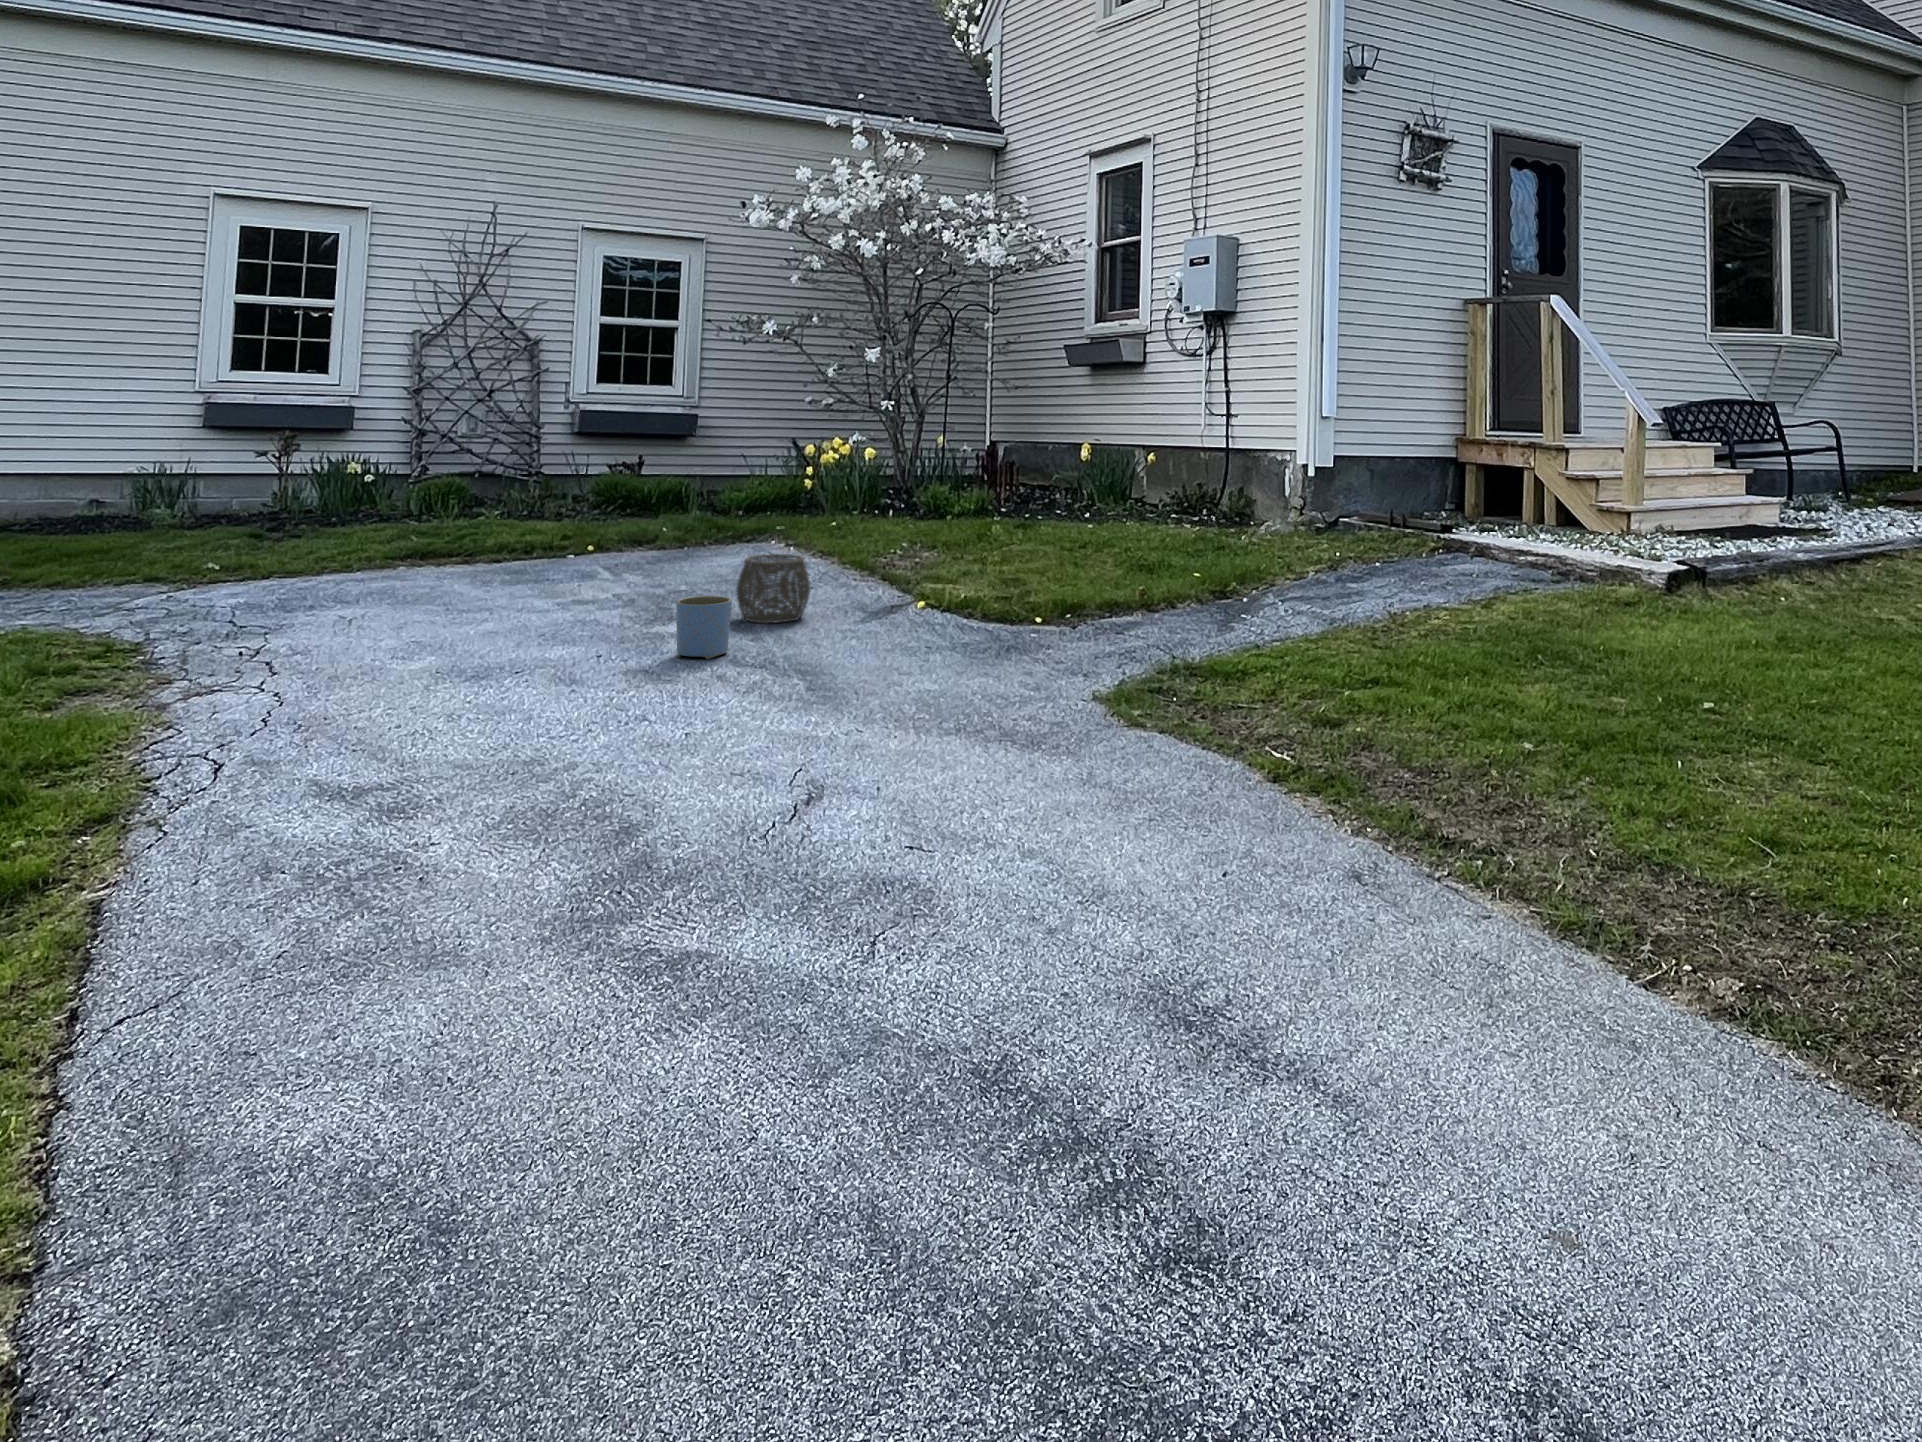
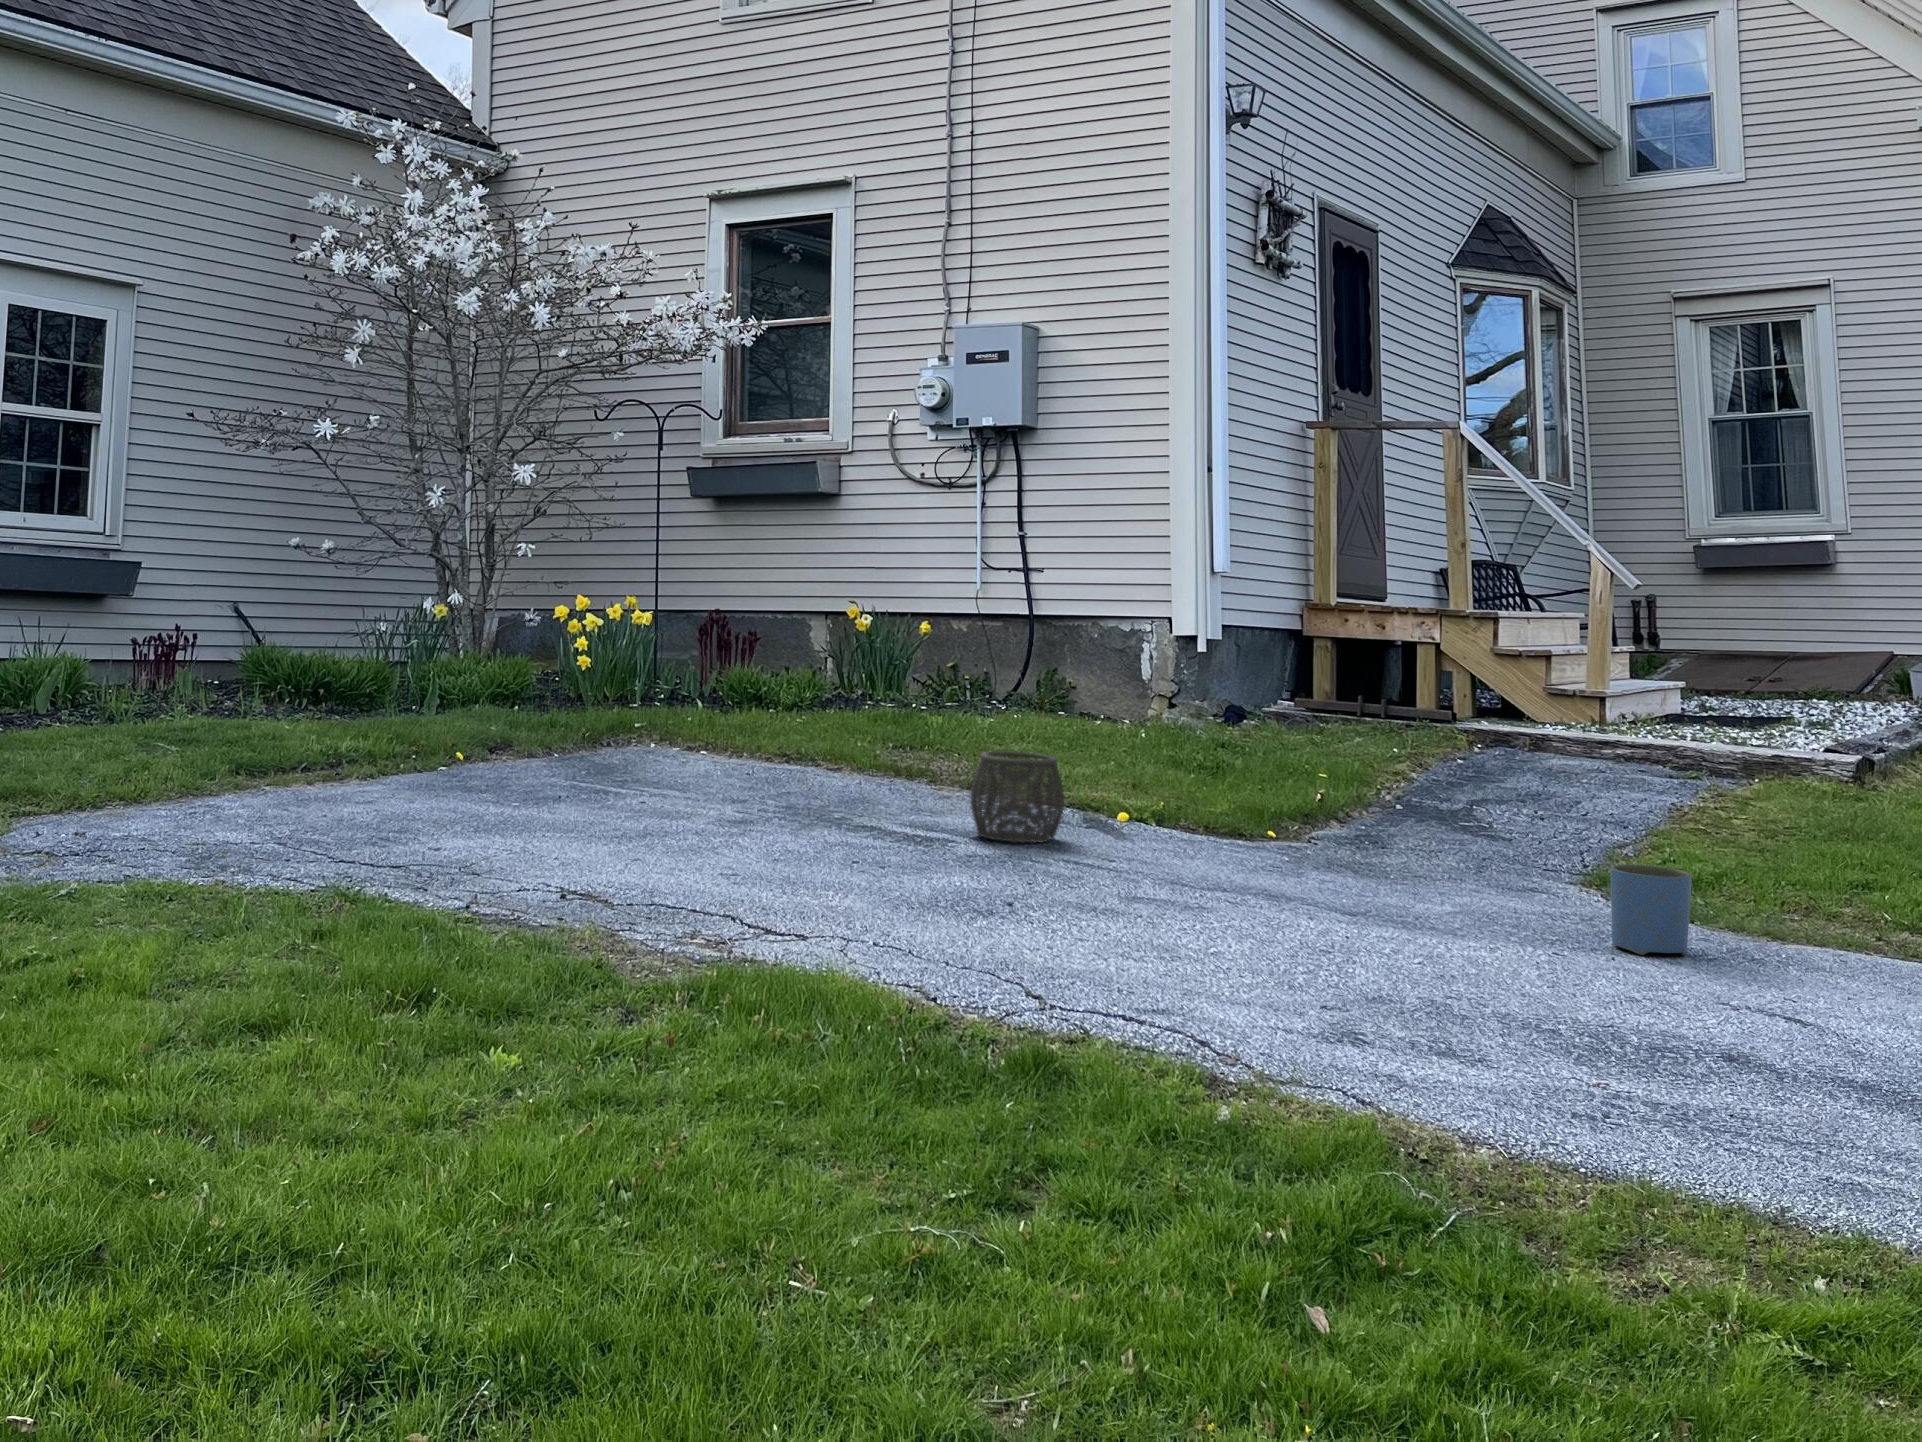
planter: present [676,596,732,659] -> present [1611,865,1692,956]

